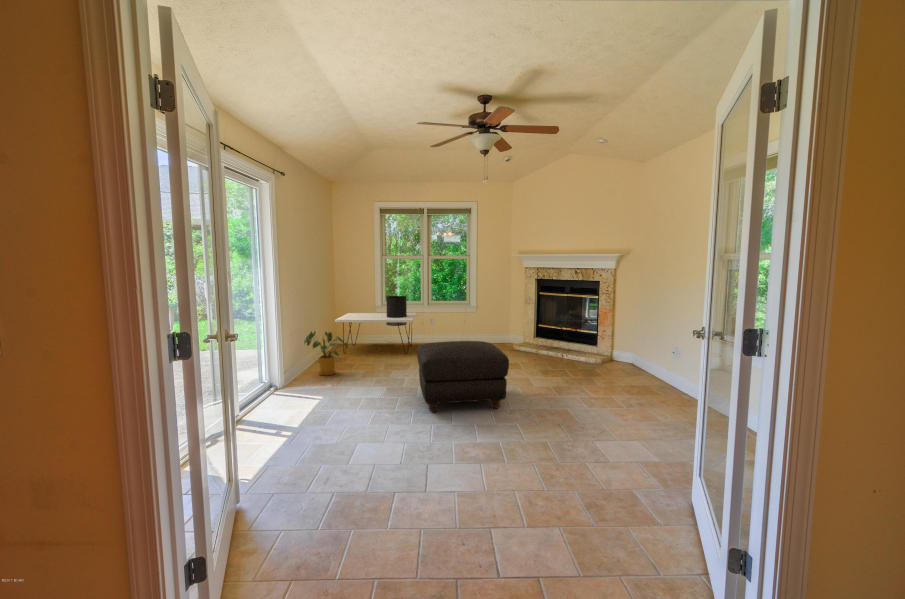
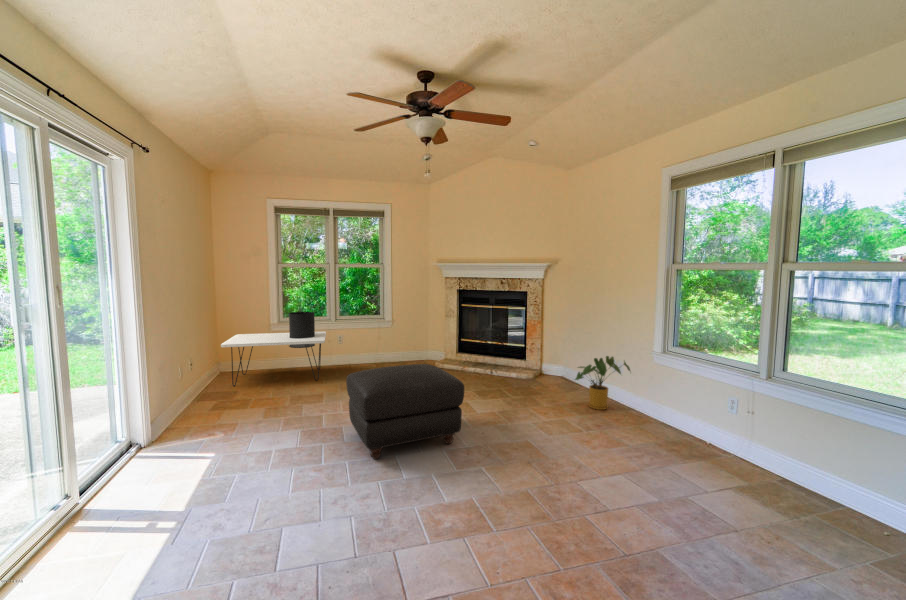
house plant: present [304,331,348,375] -> present [575,356,630,410]

